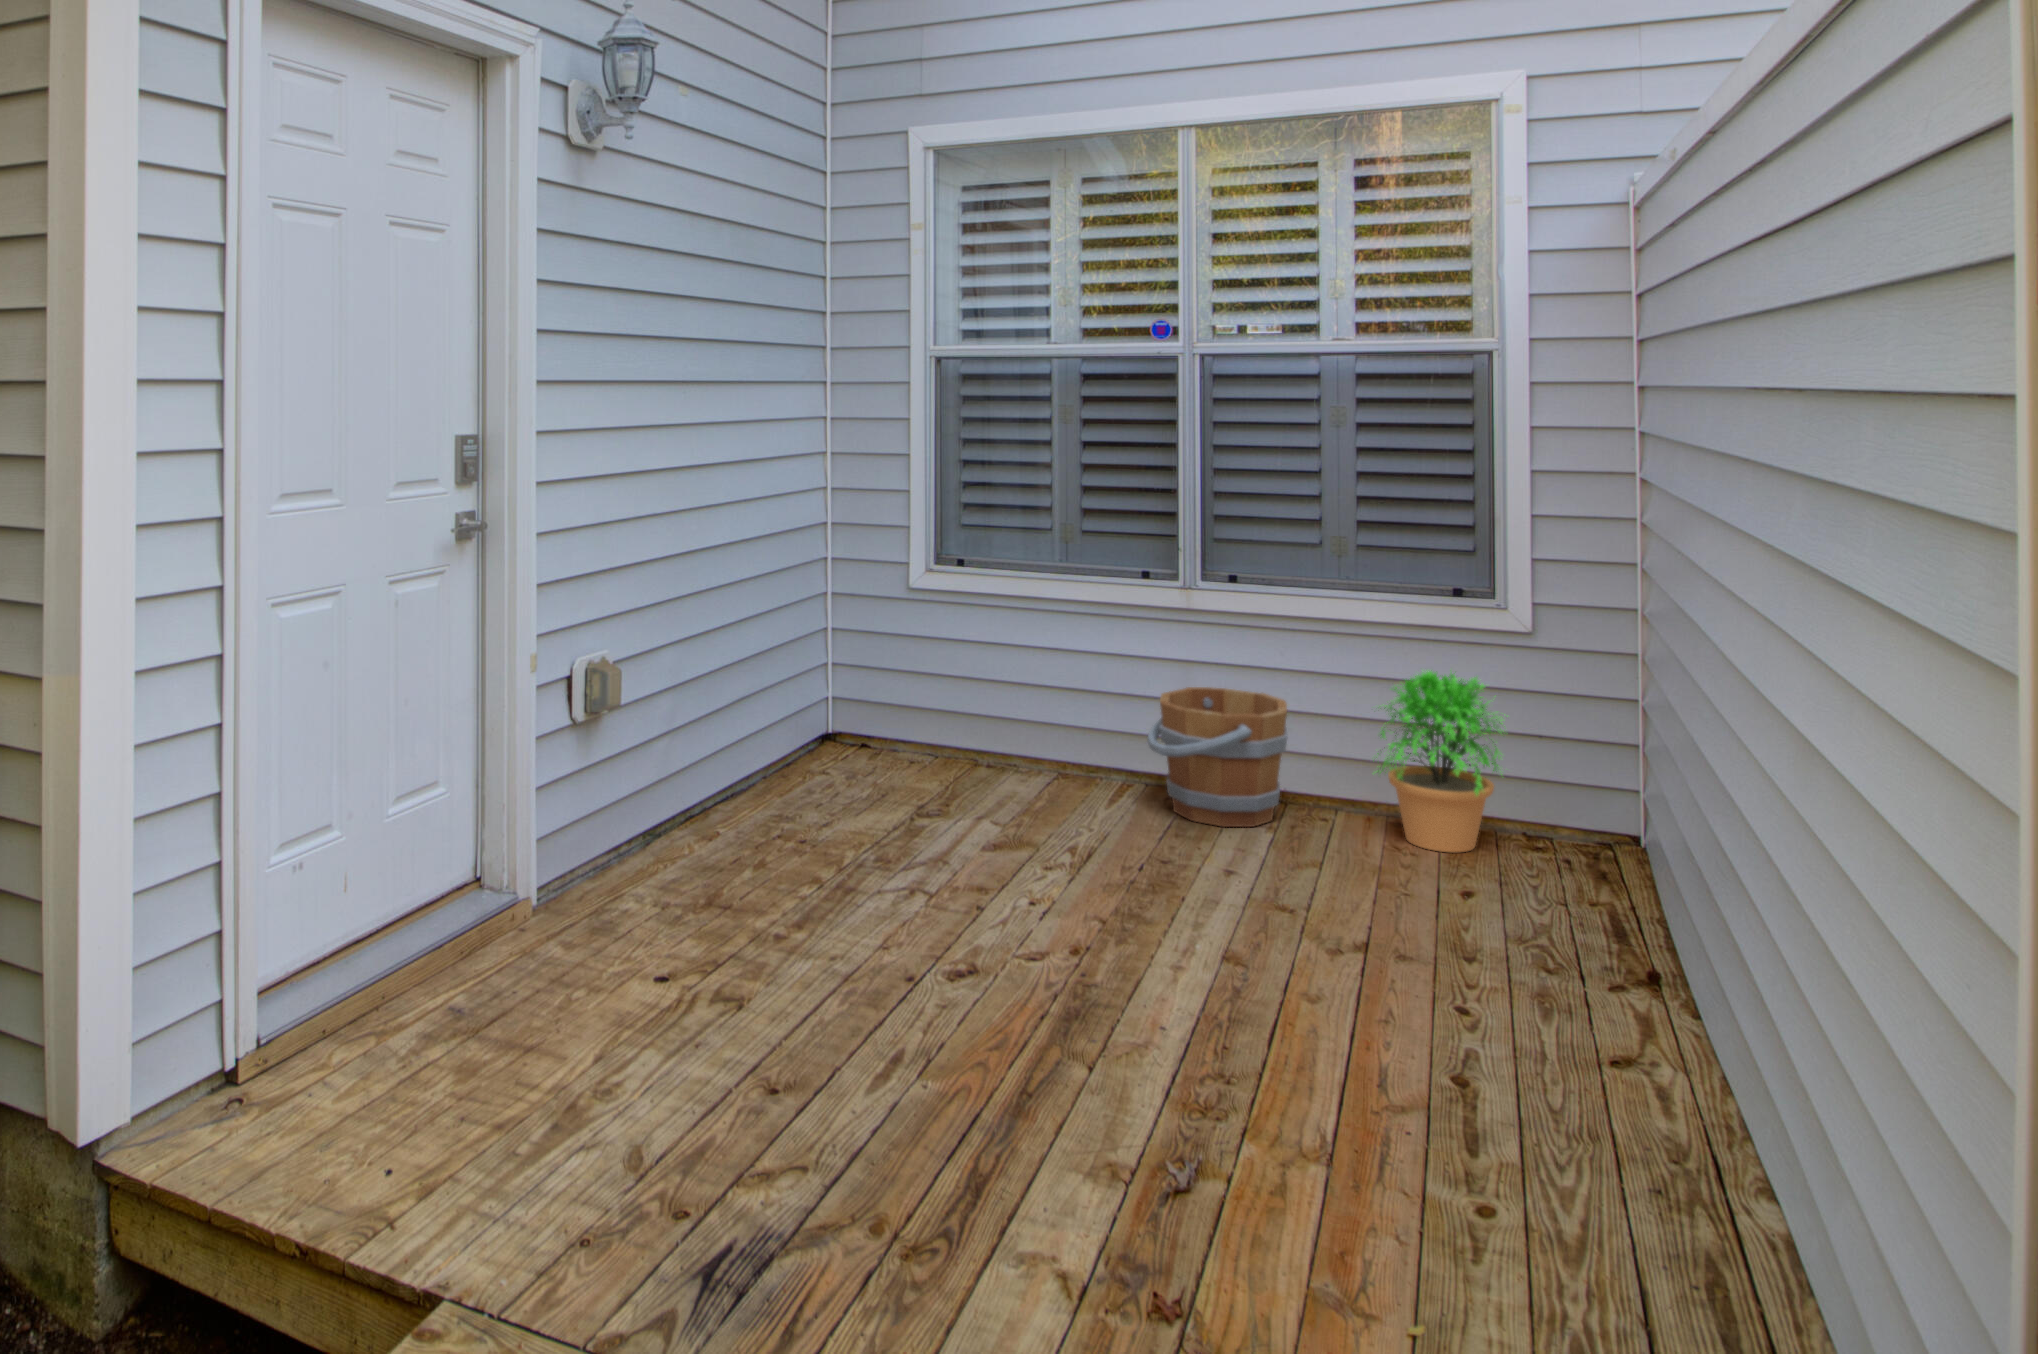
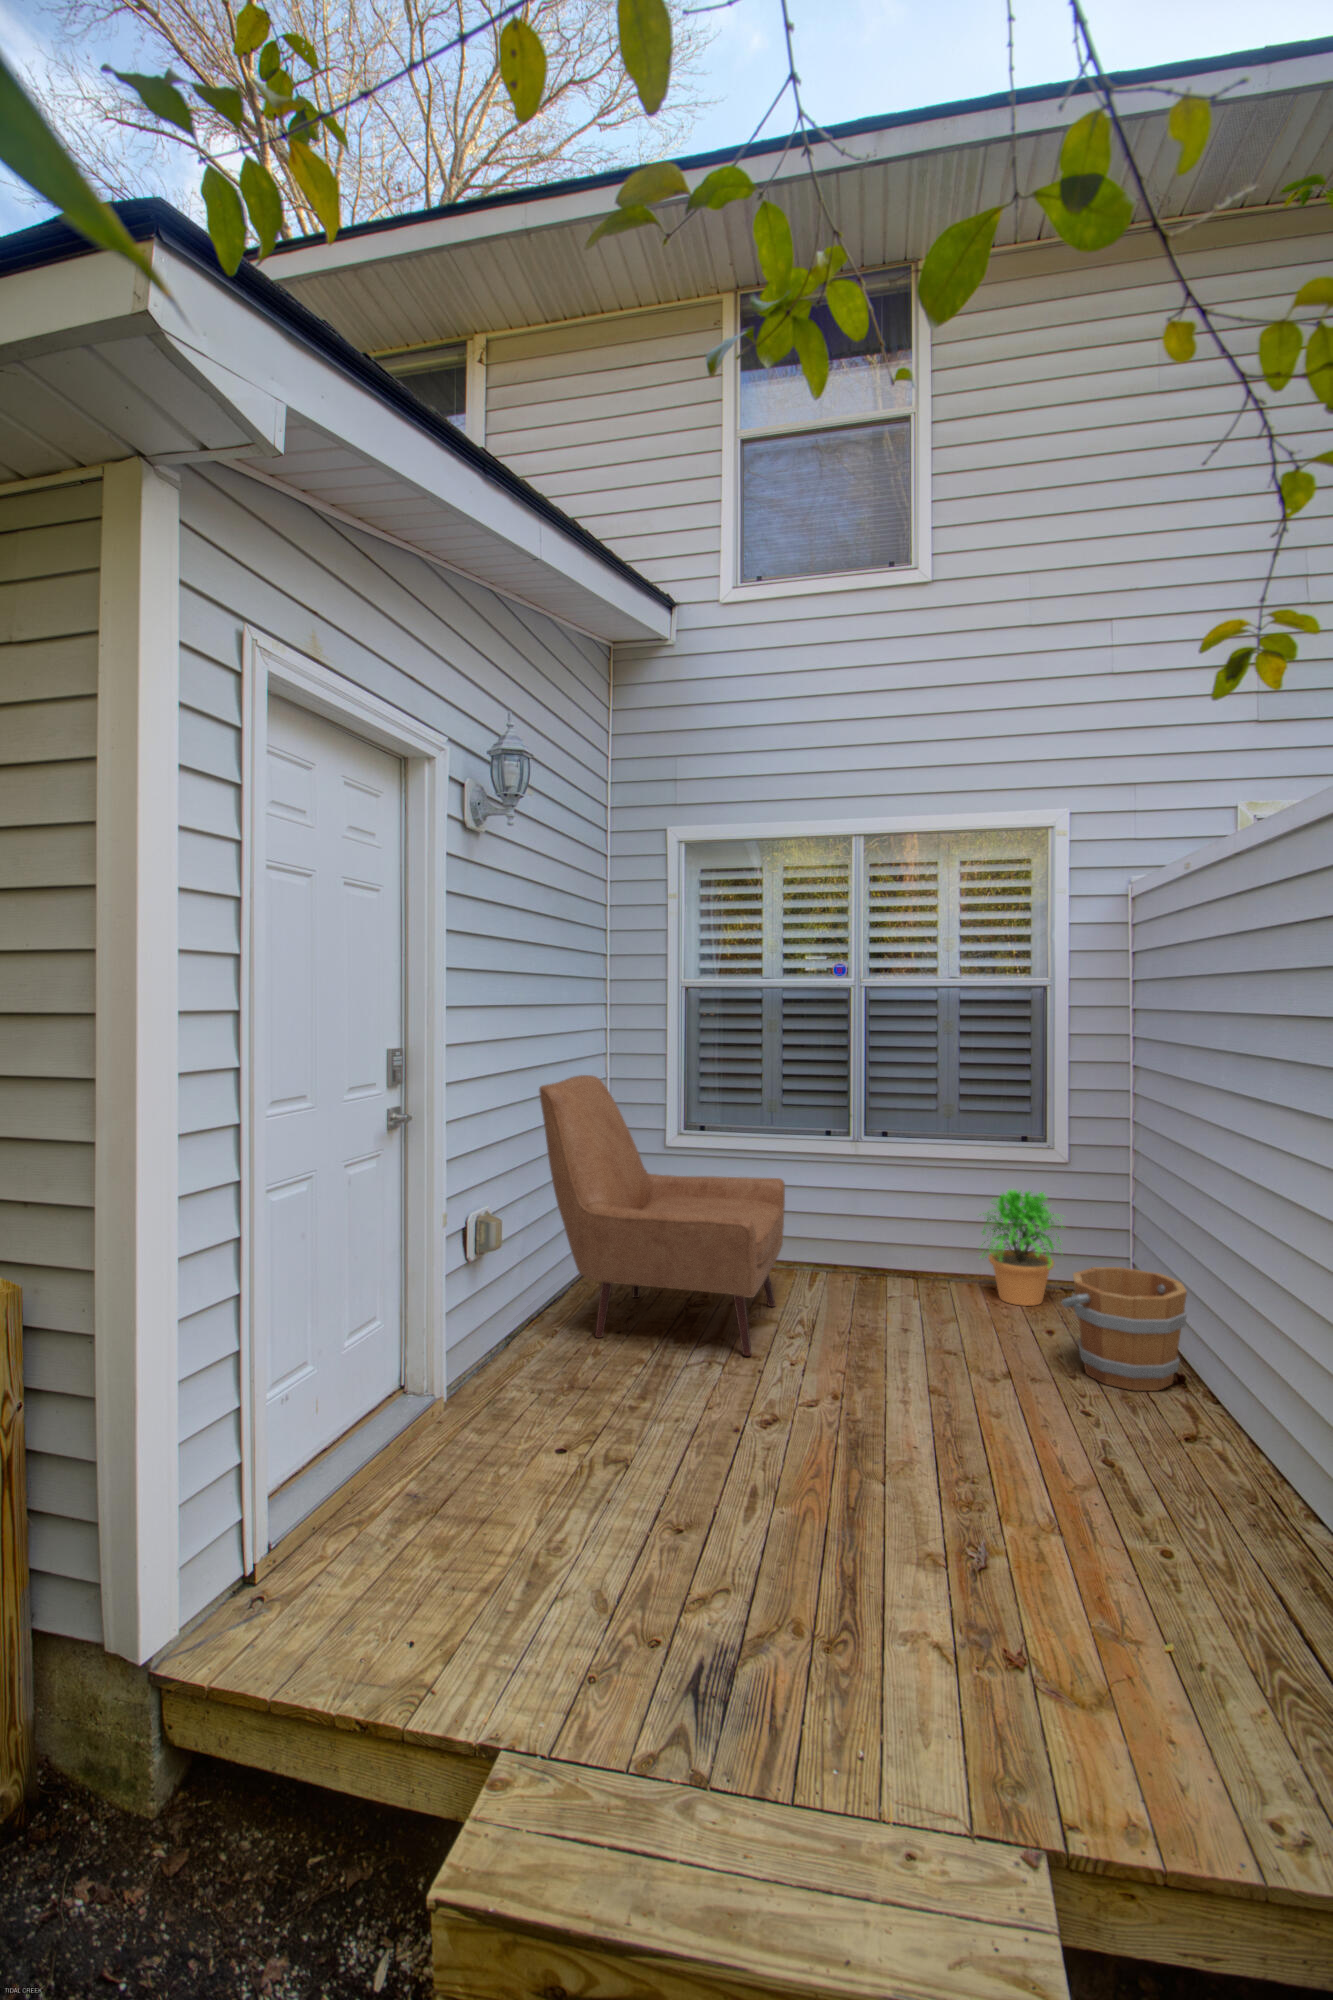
chair: none [704,479,1067,884] -> present [539,1075,785,1356]
bucket: present [1147,687,1288,827] -> present [1062,1267,1187,1391]

